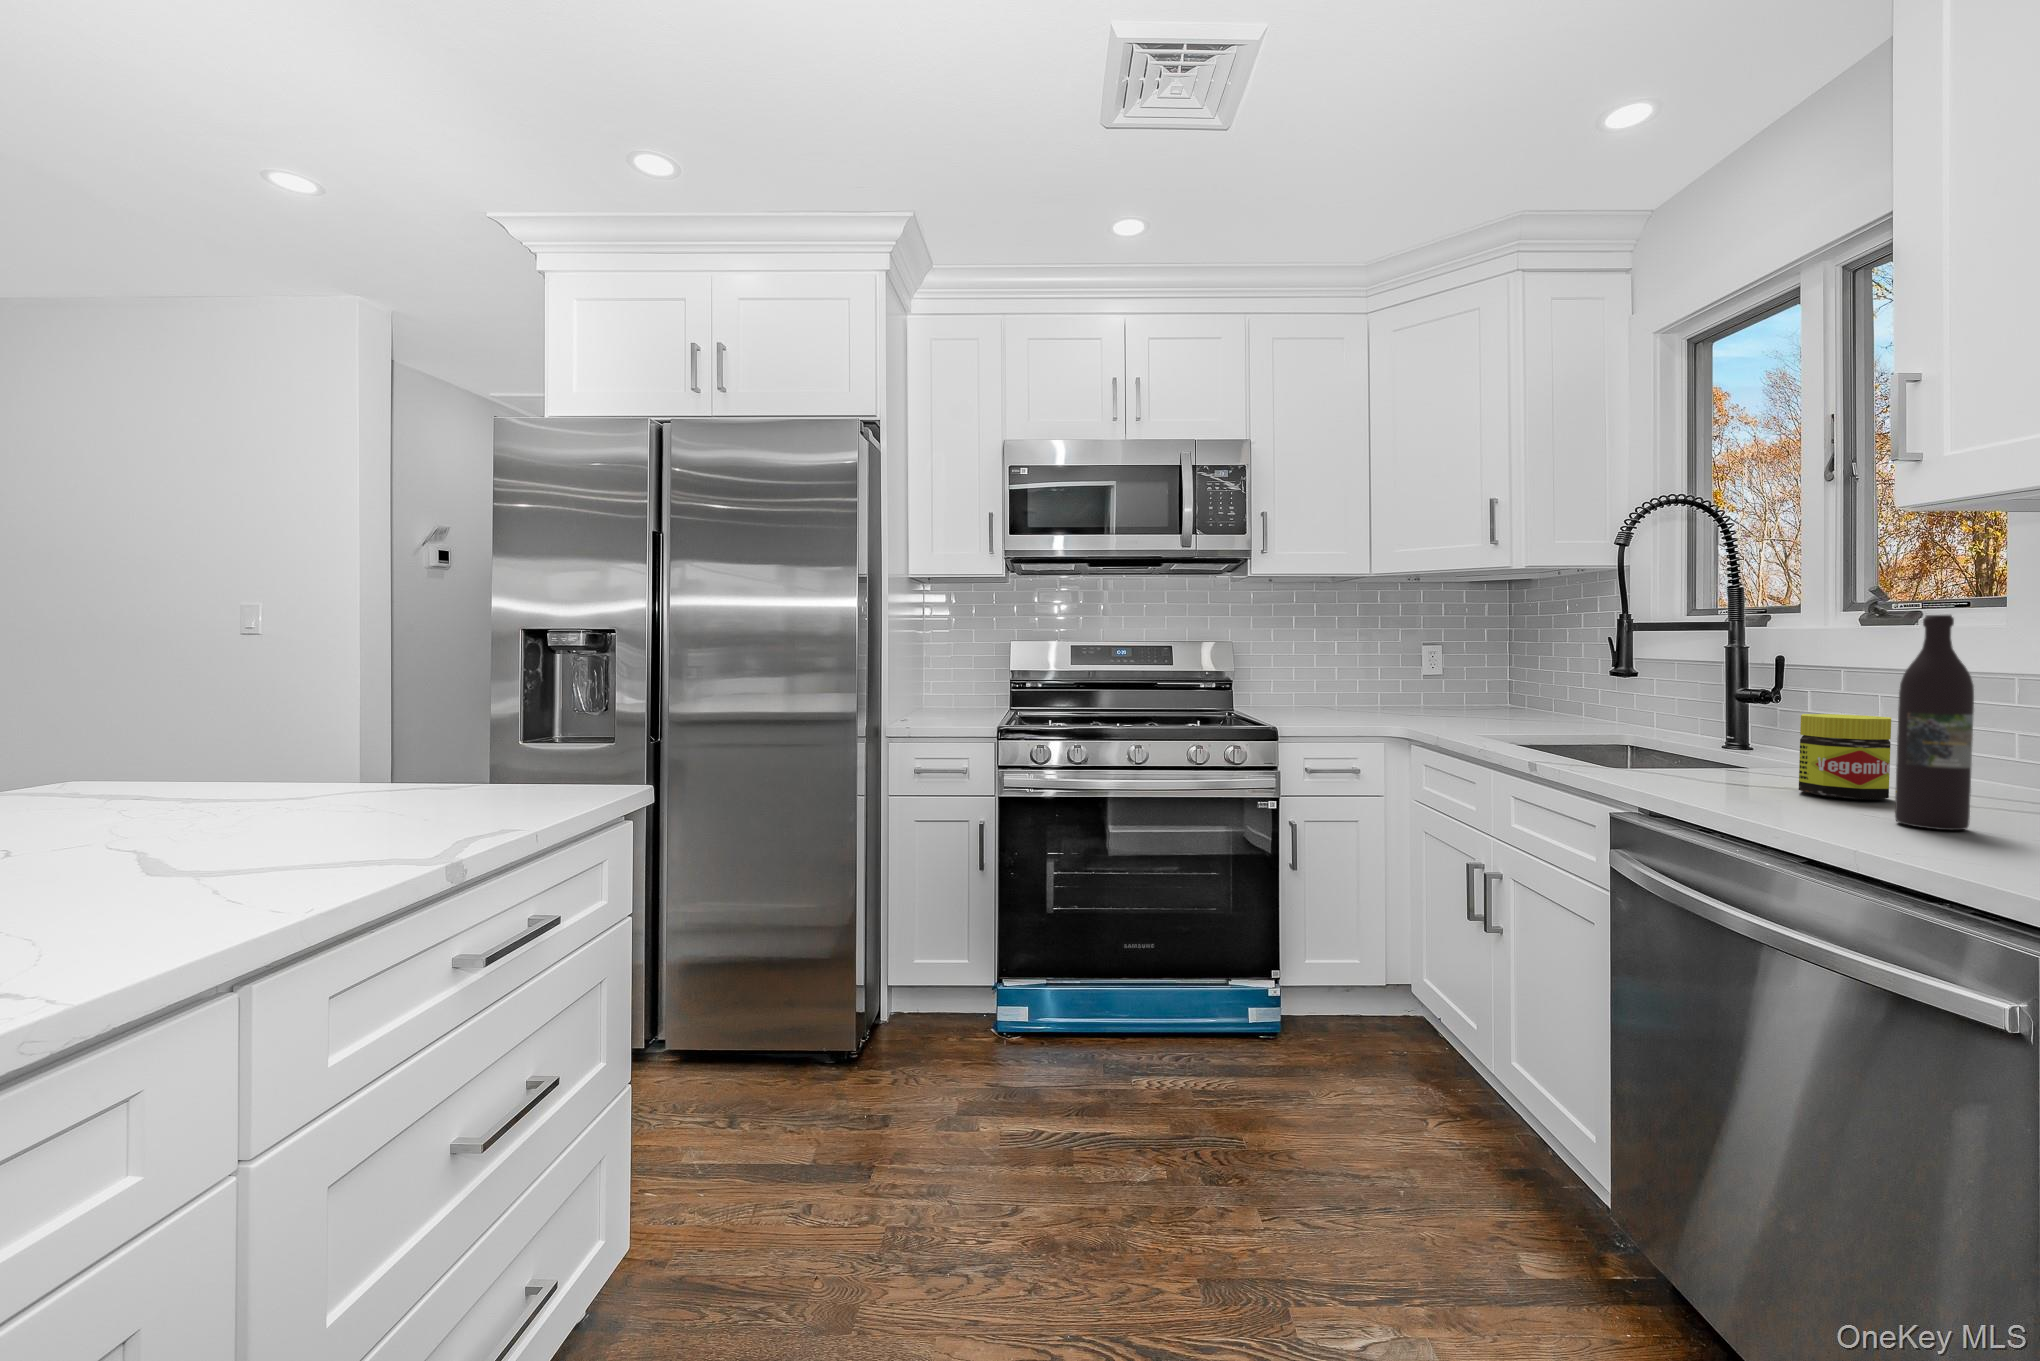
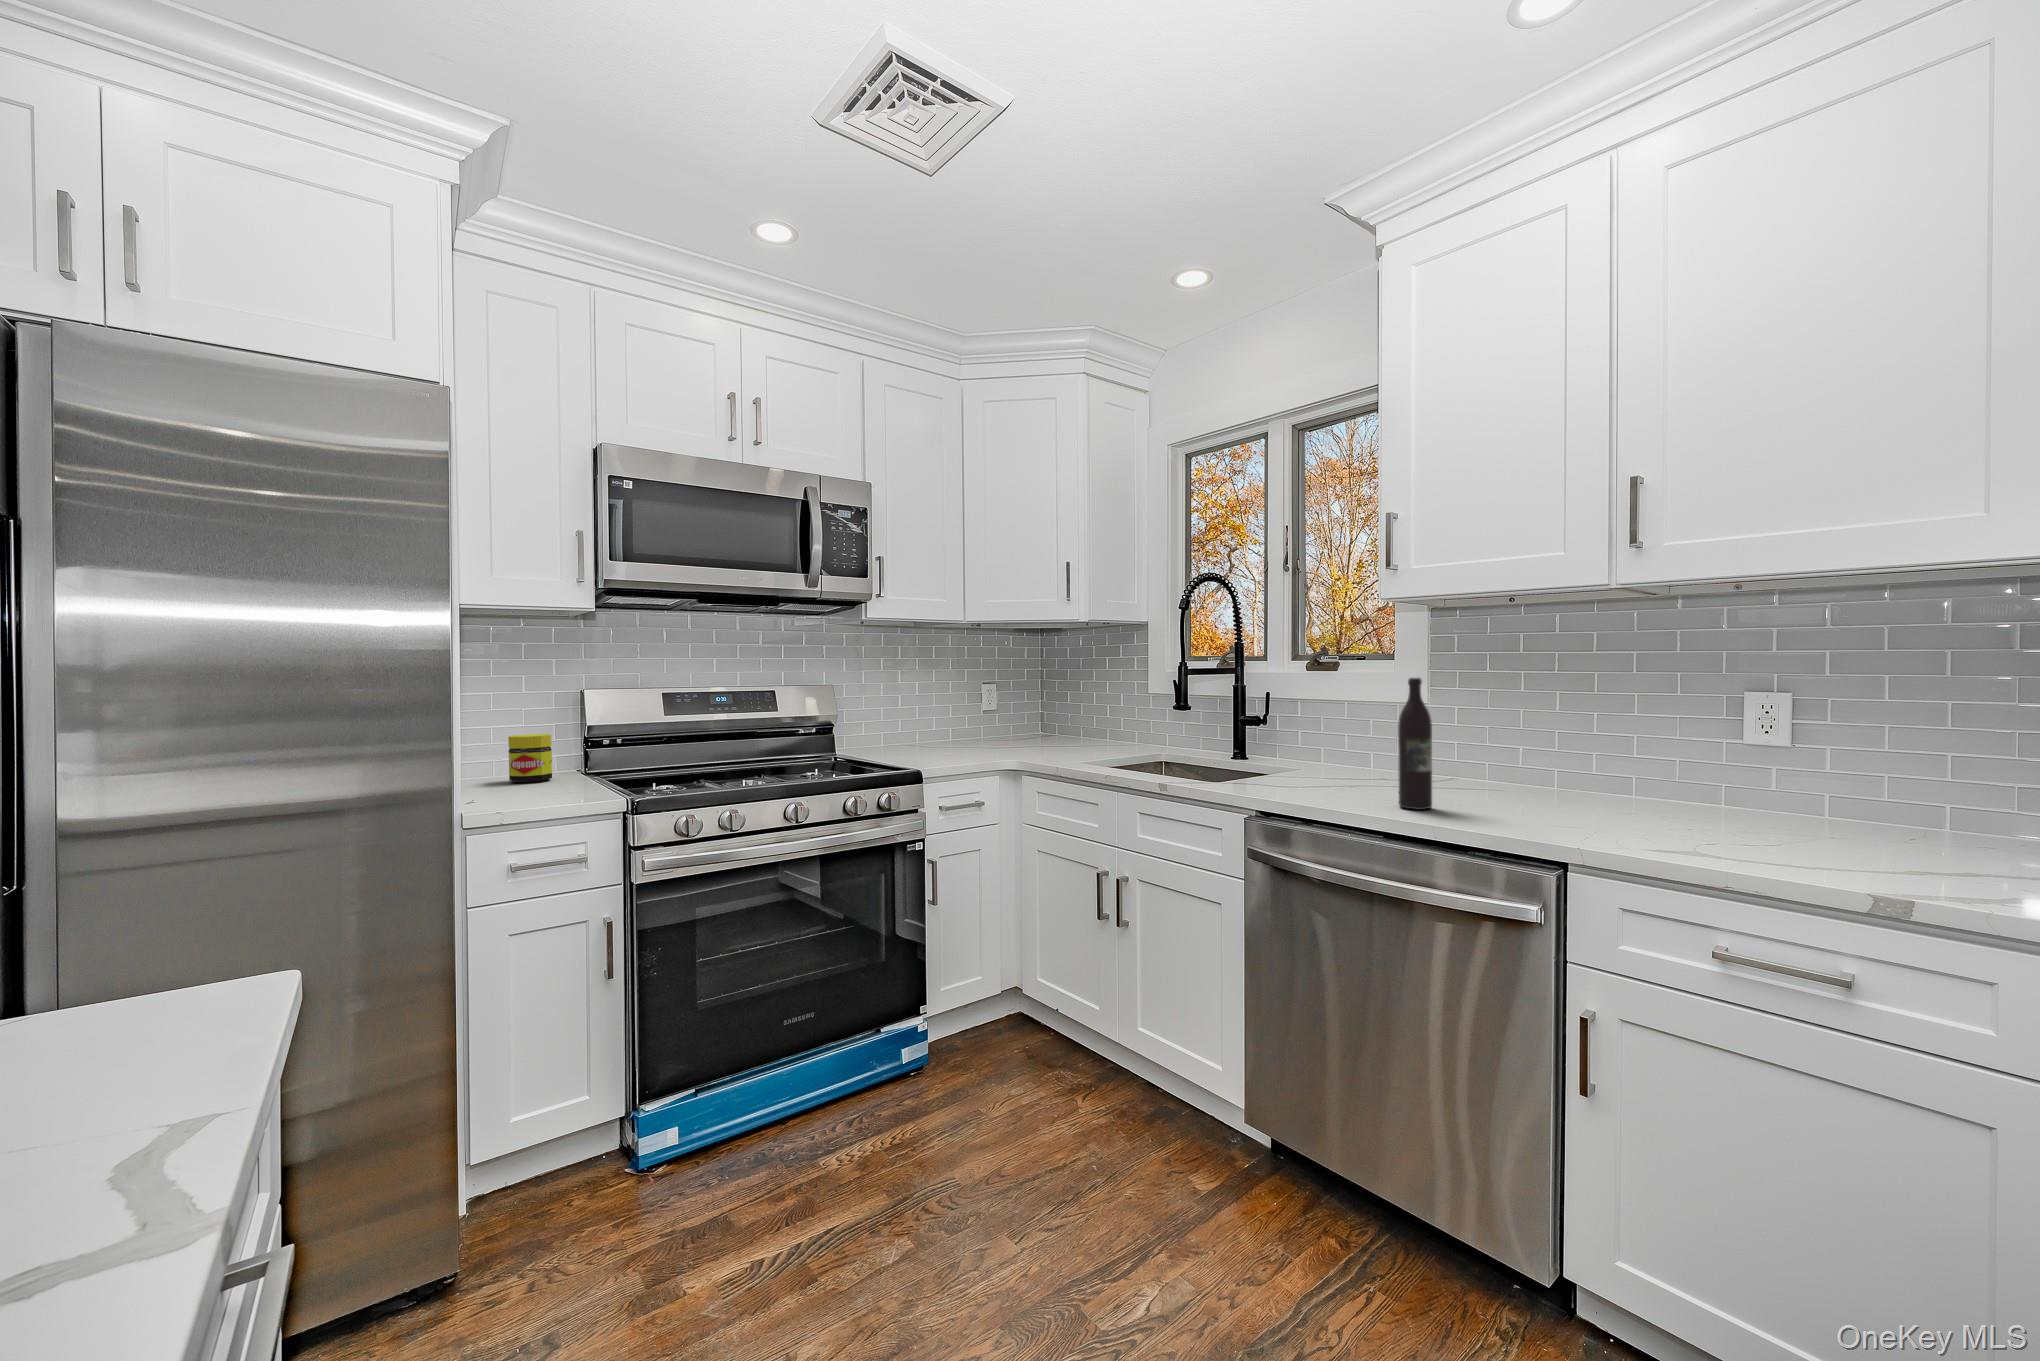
jar: present [1799,714,1891,800] -> present [508,734,552,782]

